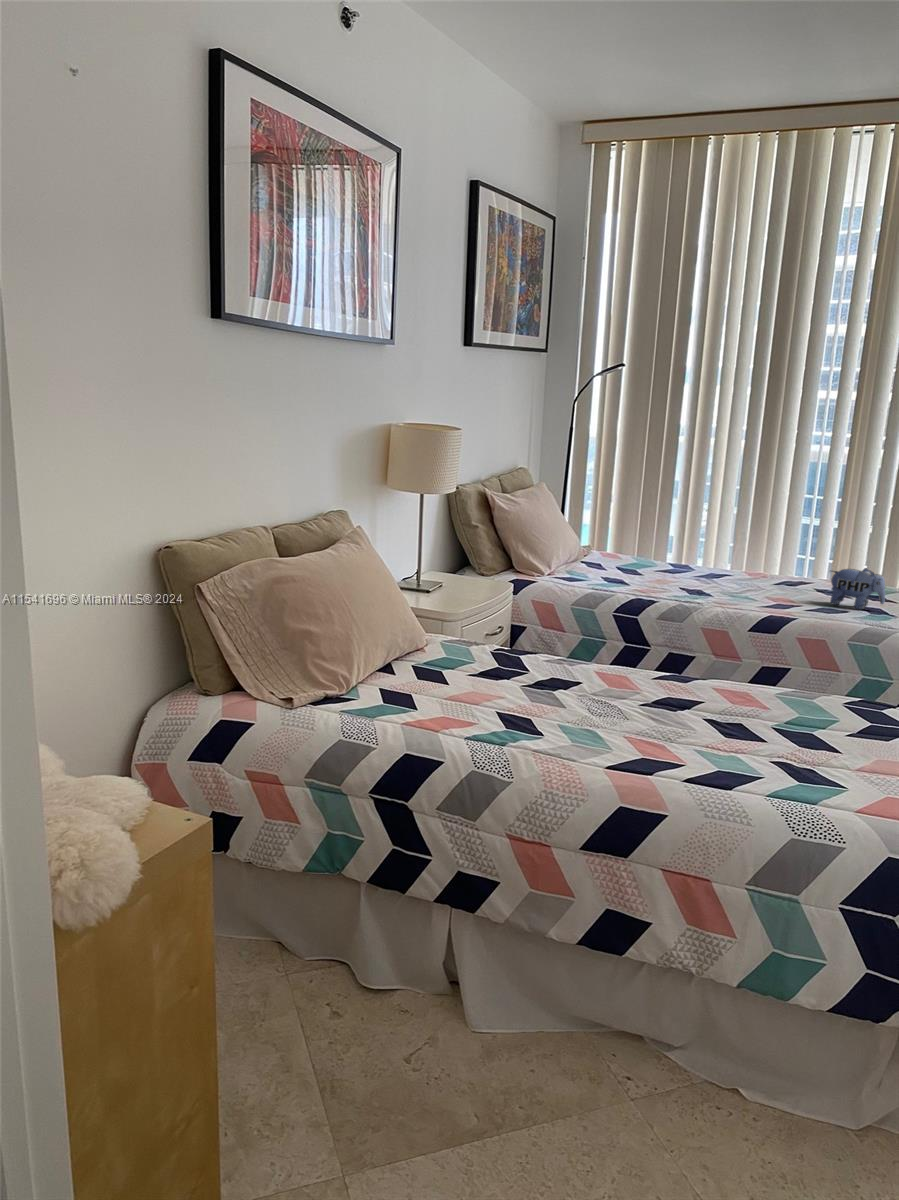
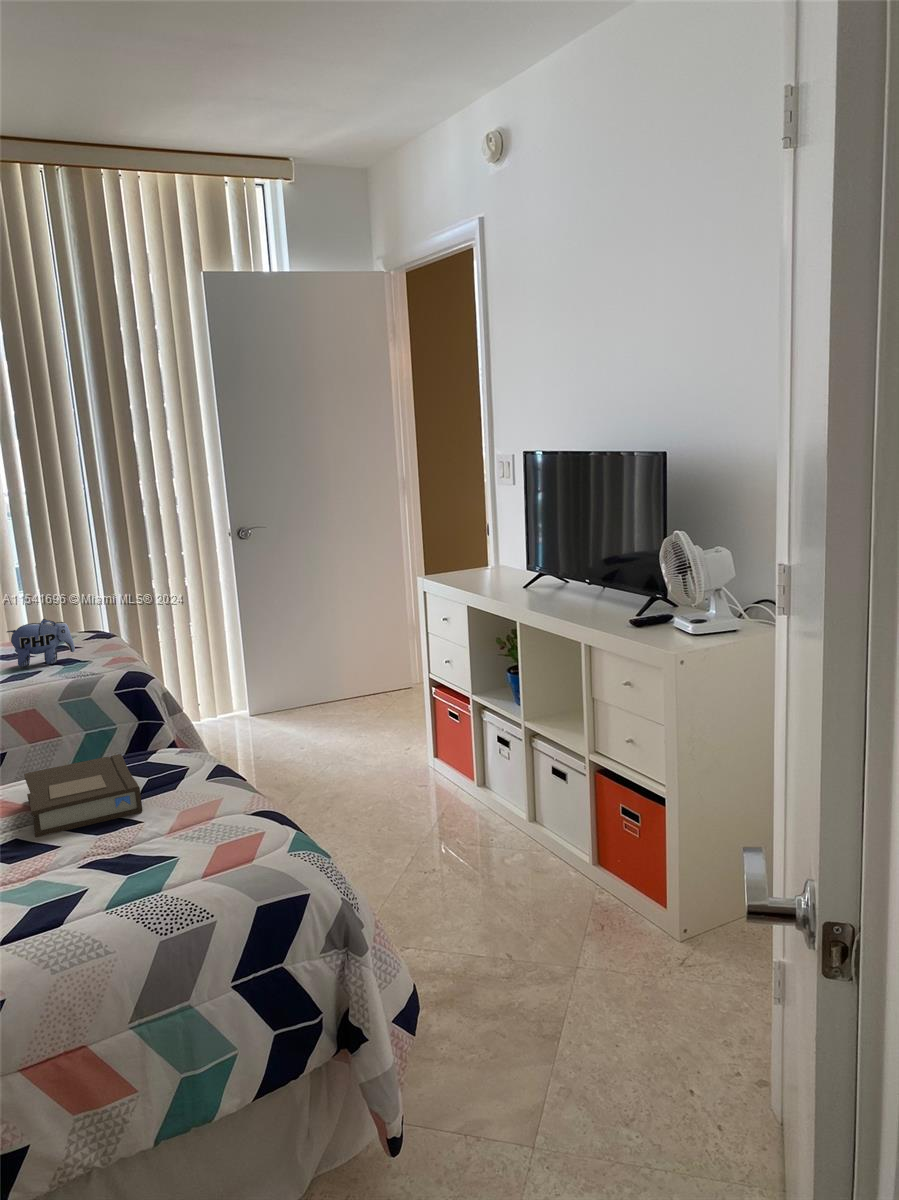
book: none [755,681,857,747] -> present [24,754,143,837]

